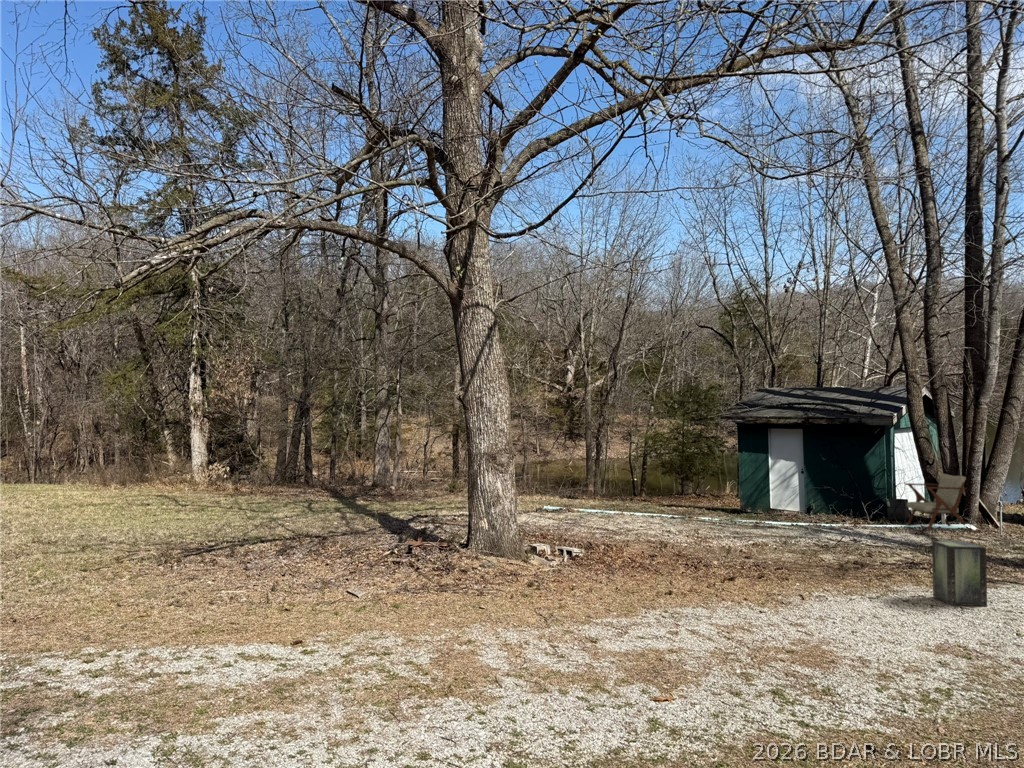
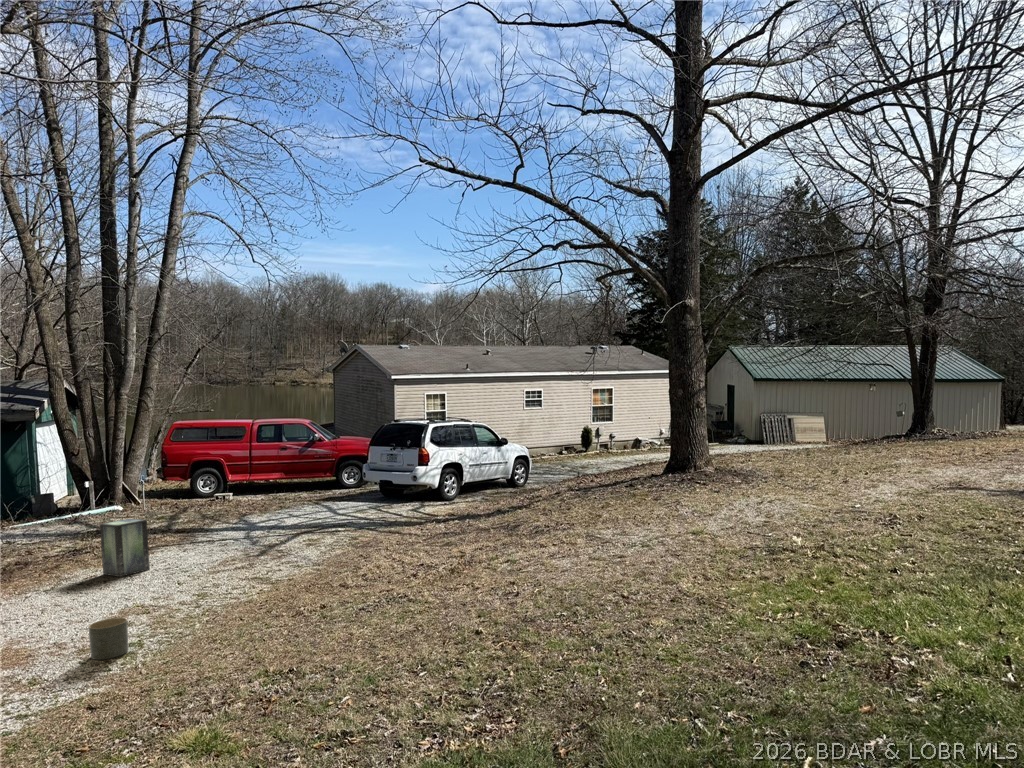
lounge chair: present [905,474,973,532] -> none [53,462,120,519]
planter: none [888,650,932,699] -> present [88,618,128,660]

